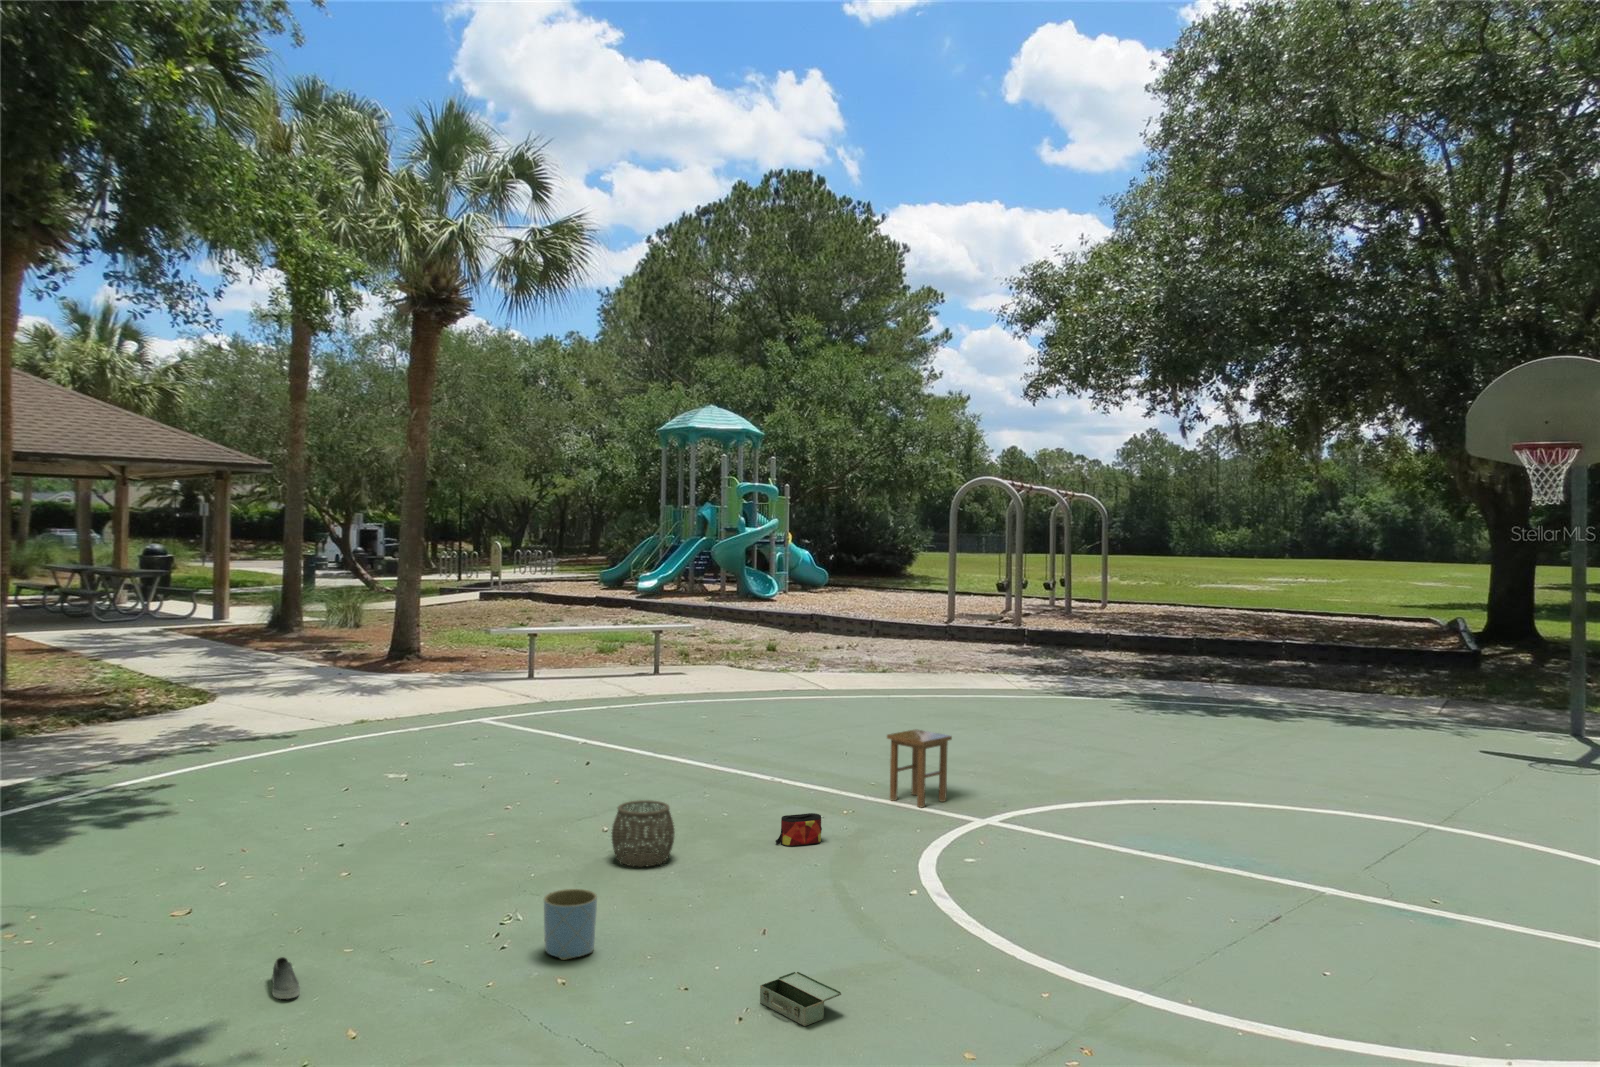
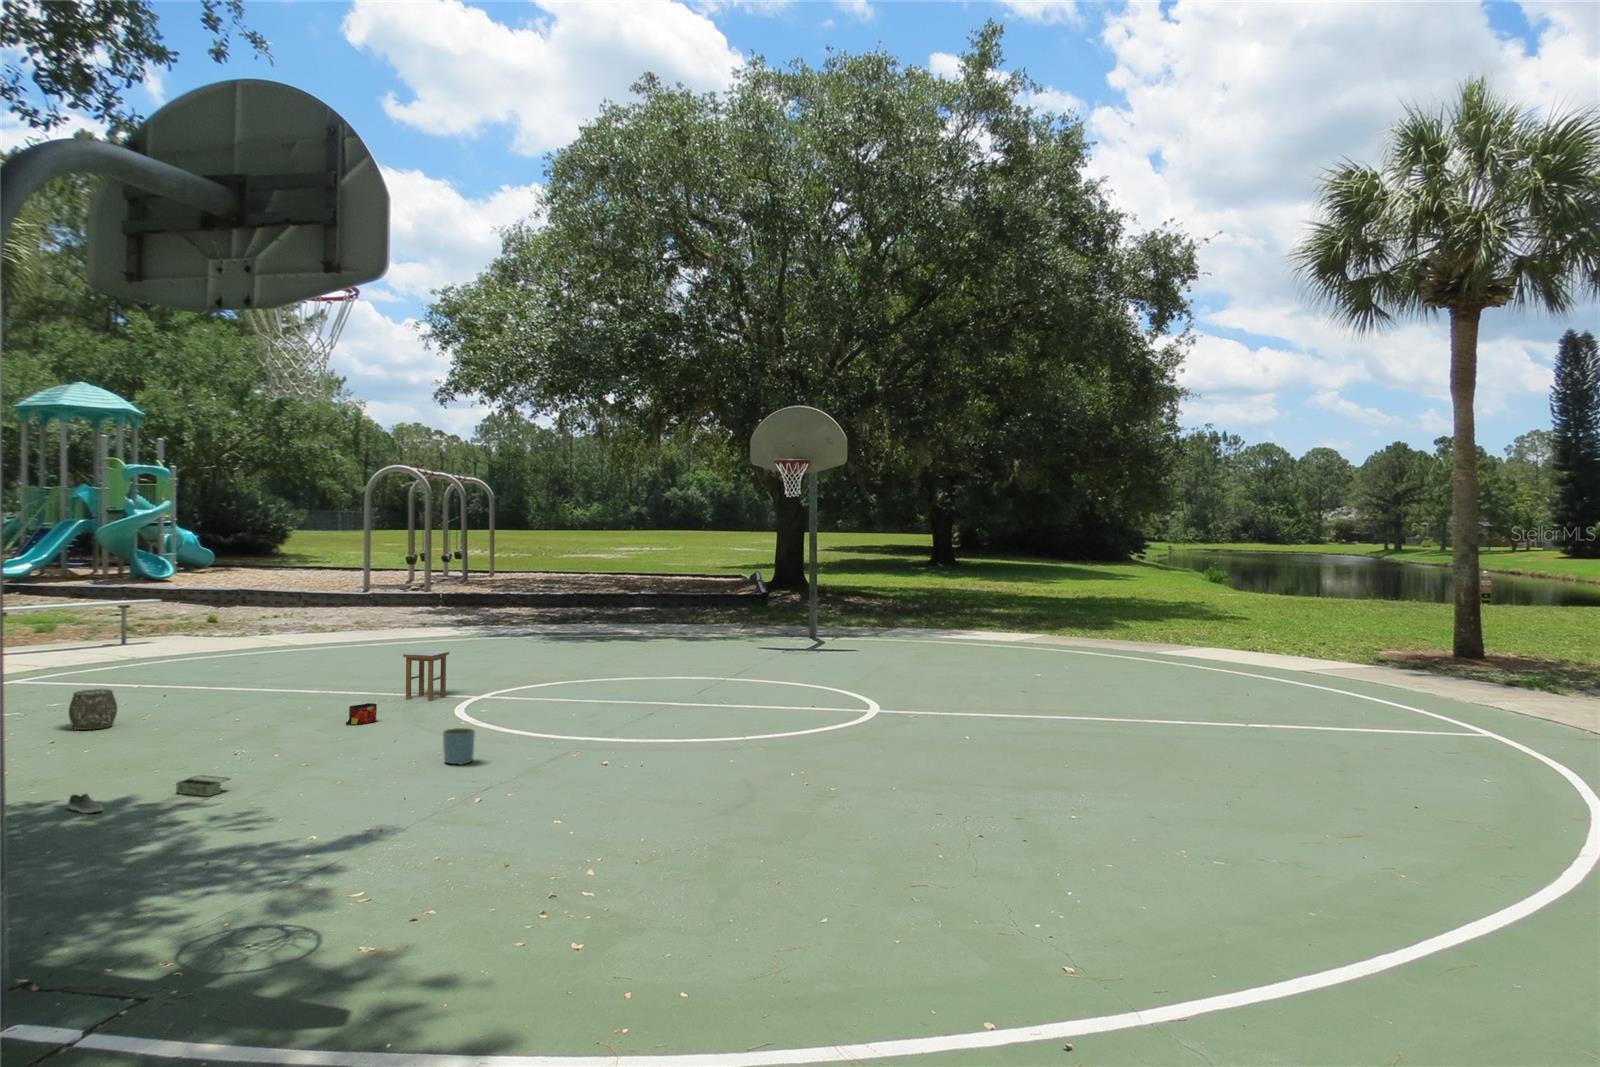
woven basket: present [612,800,675,867] -> present [69,689,117,730]
planter: present [544,889,597,960] -> present [443,728,475,765]
toolbox: present [760,972,841,1026] -> present [176,775,230,796]

